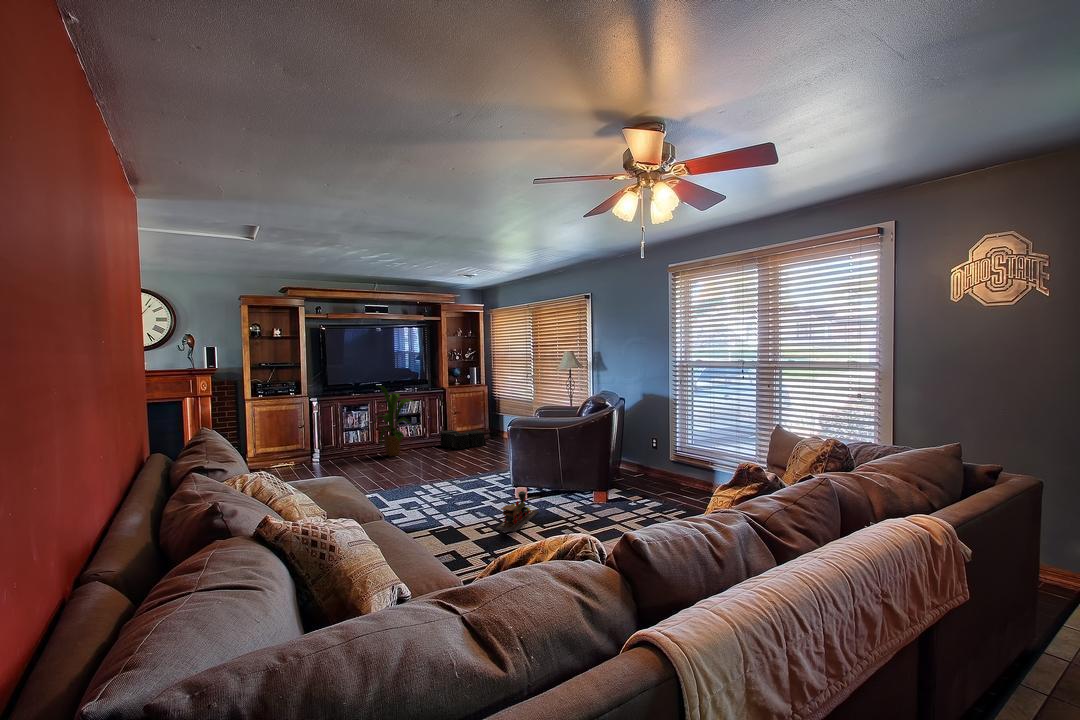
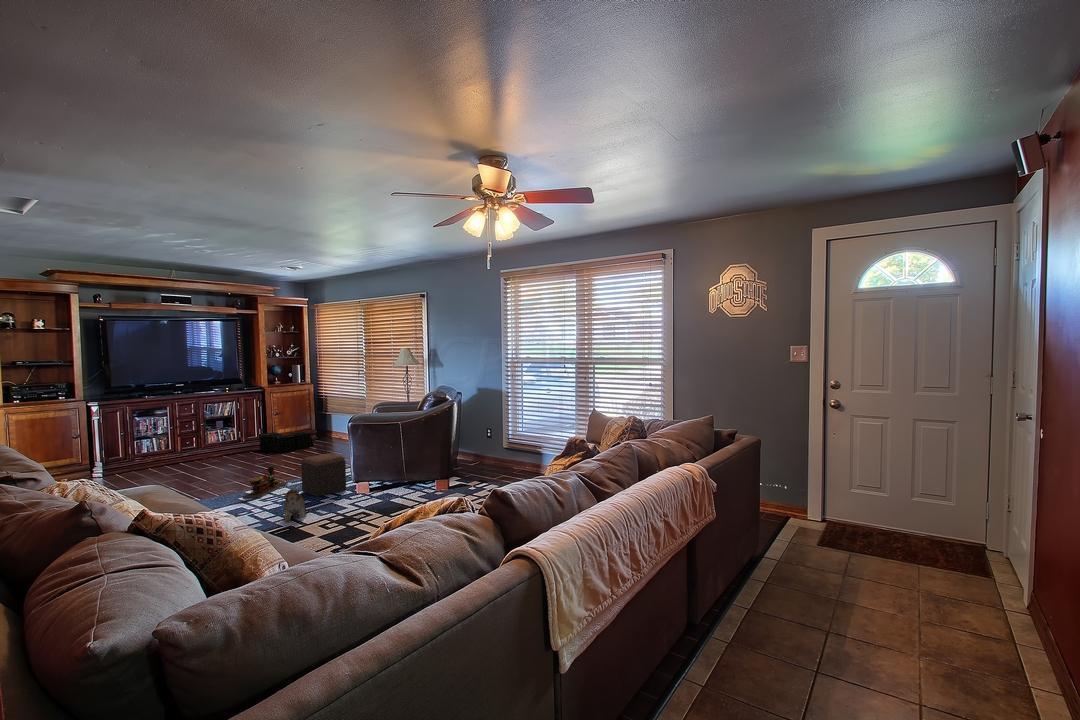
house plant: present [373,386,411,457] -> none [173,386,233,465]
footstool: none [467,455,507,497] -> present [301,453,346,497]
plush toy: none [444,489,467,521] -> present [283,489,307,522]
toy train: present [495,491,539,532] -> present [243,466,288,498]

